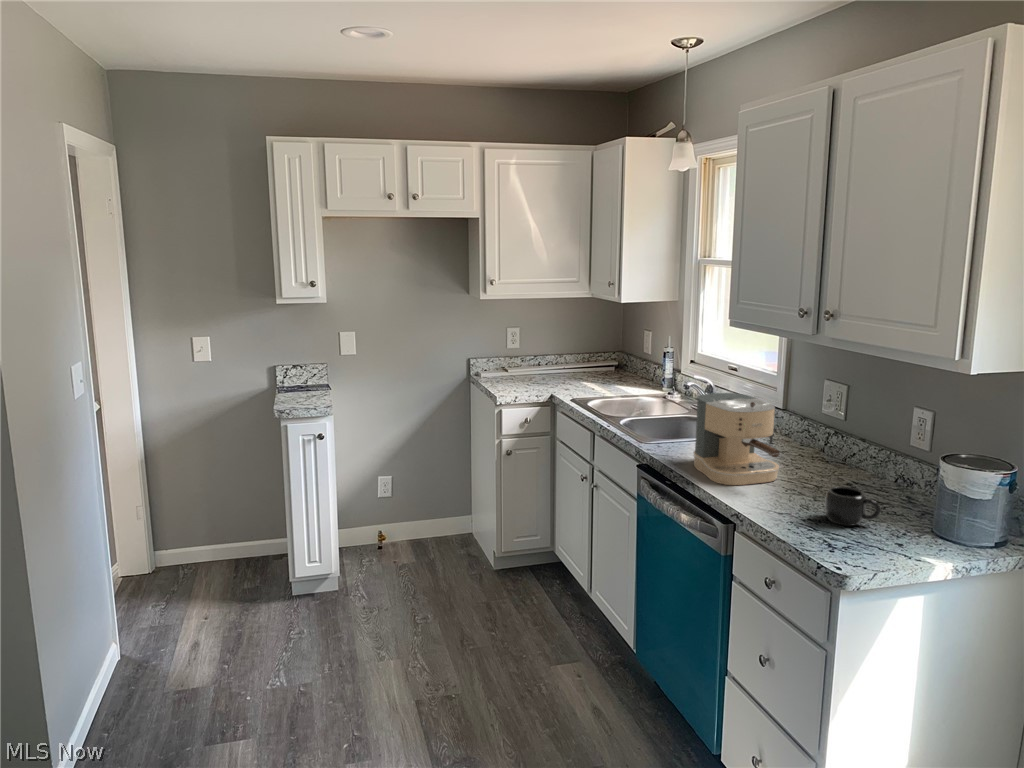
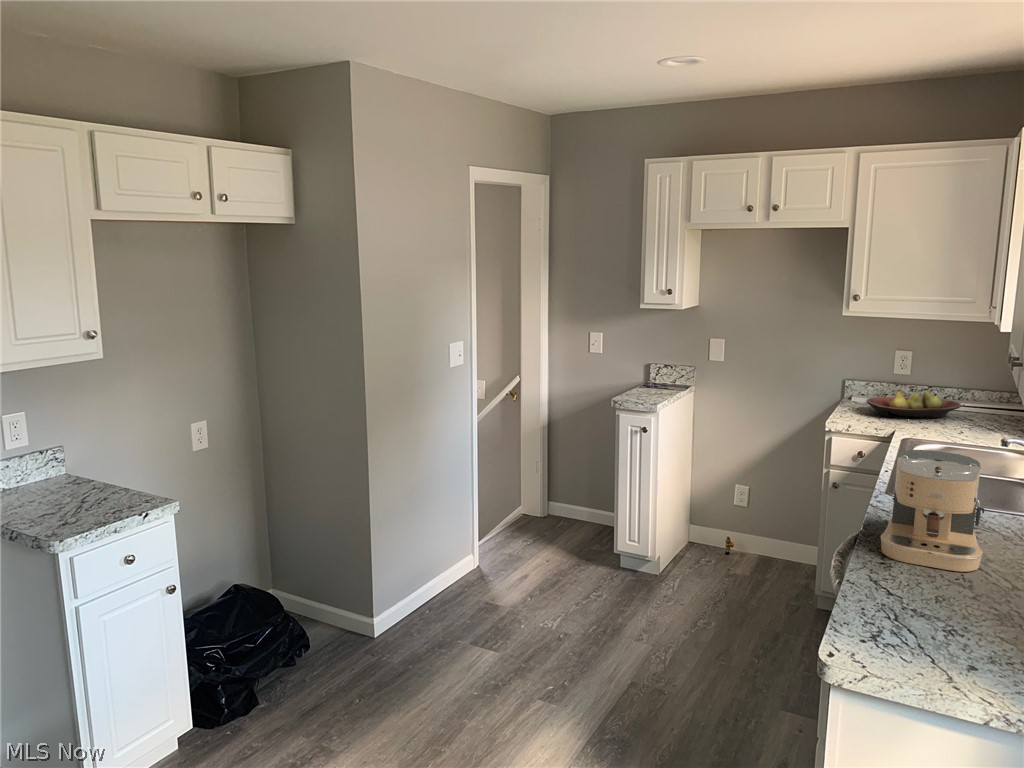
fruit bowl: none [508,359,573,385] -> present [866,391,961,419]
mug: present [825,487,881,526] -> none [930,587,993,640]

